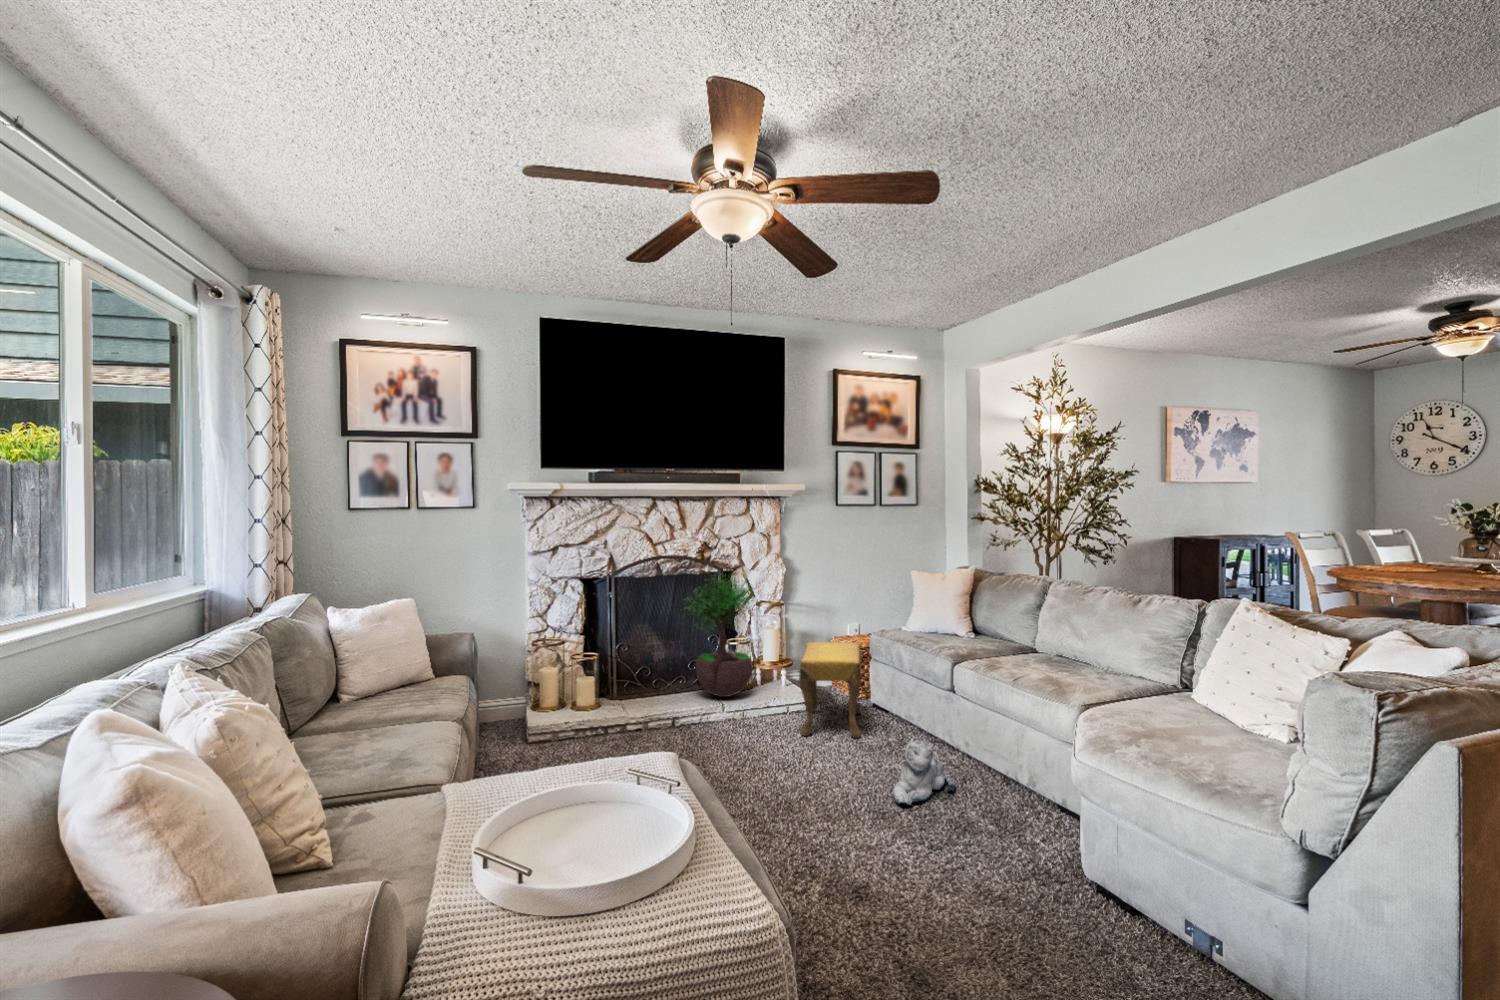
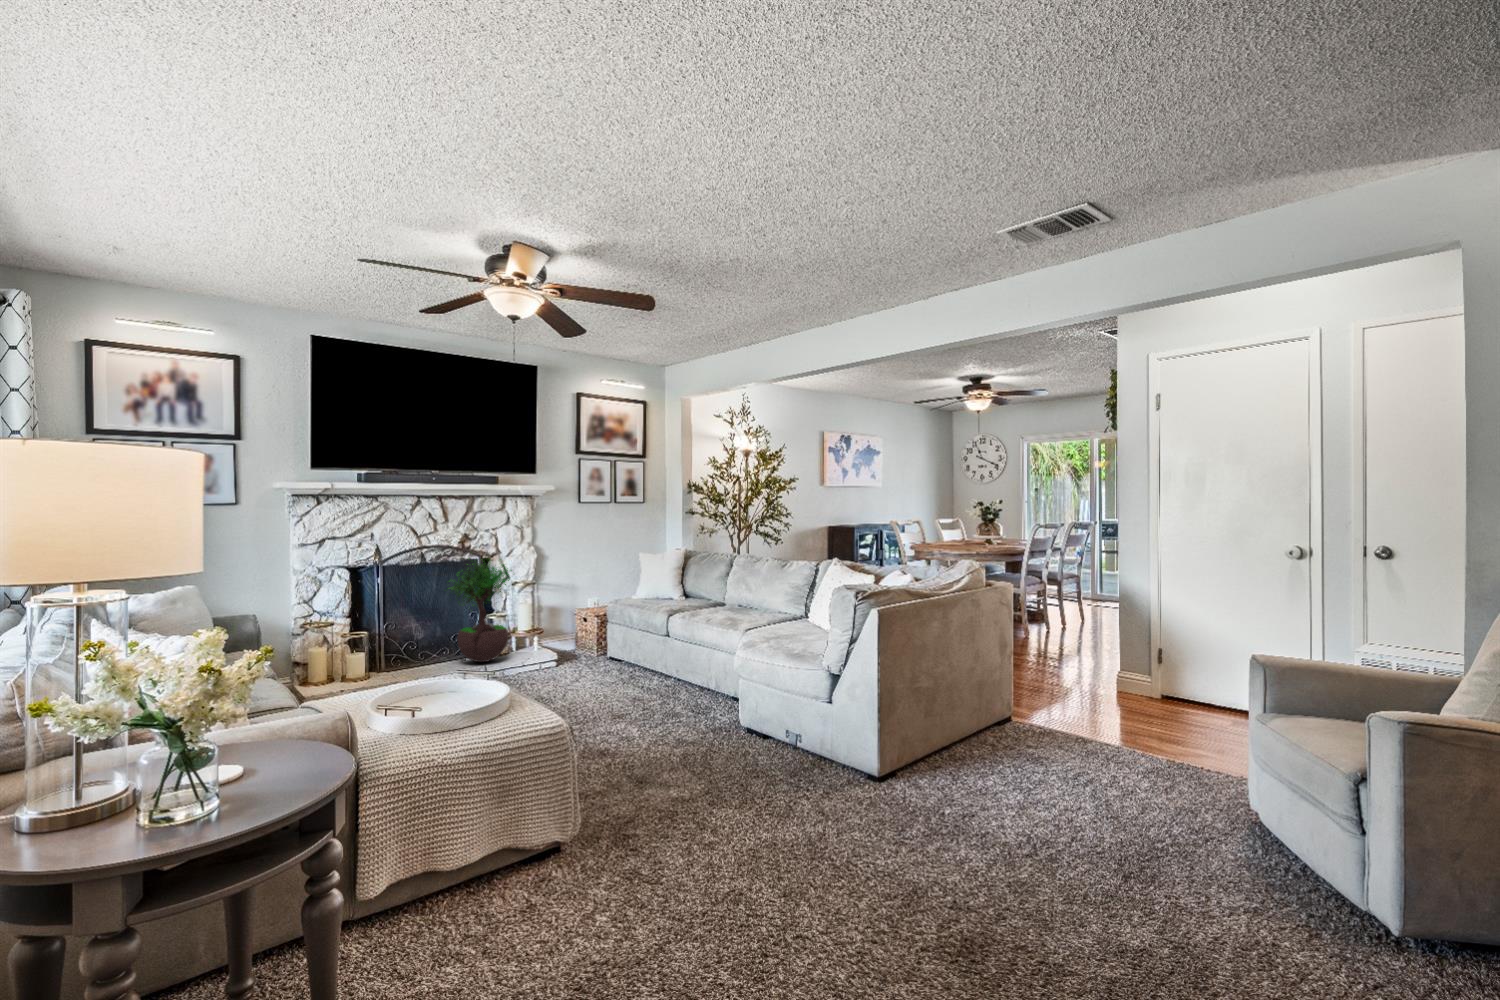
footstool: present [799,642,862,738] -> none [550,609,600,683]
plush toy: present [893,738,955,805] -> none [625,669,671,718]

